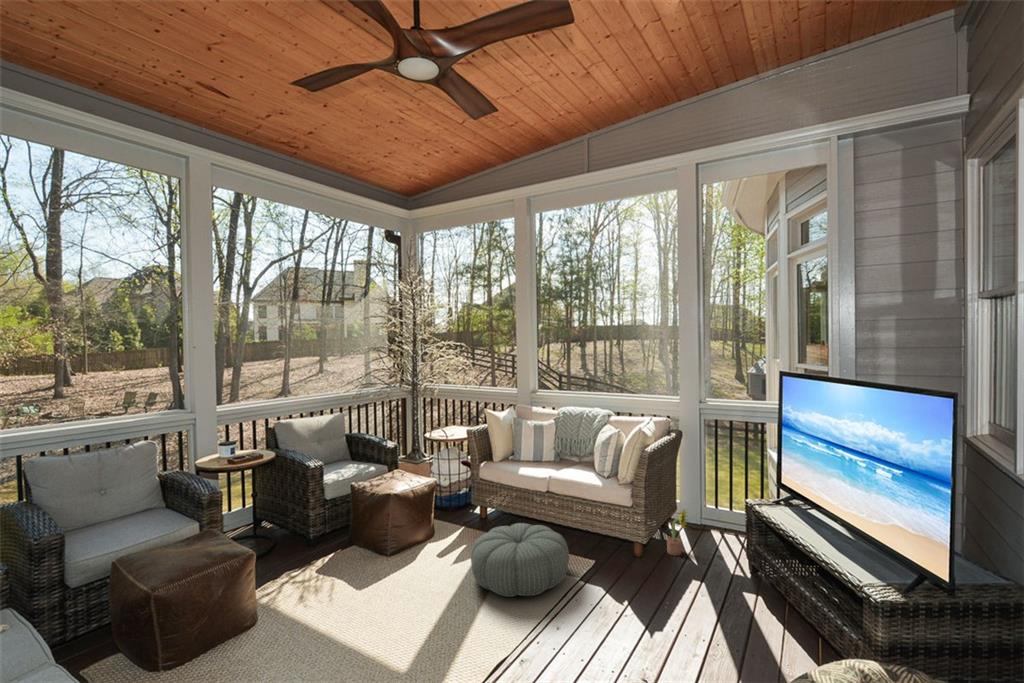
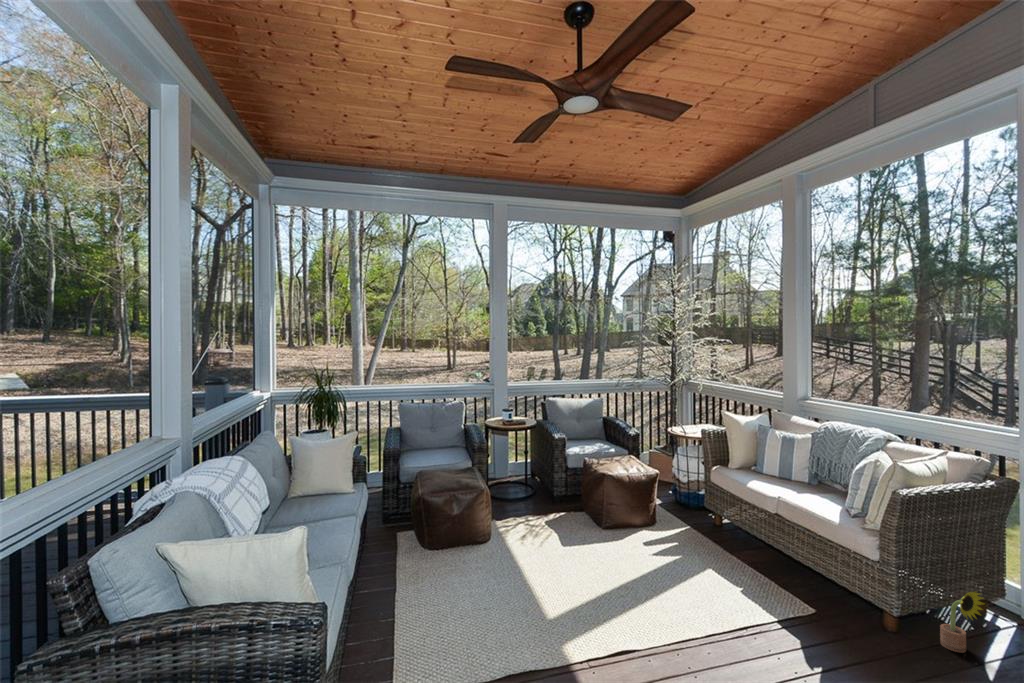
pouf: present [471,523,569,597] -> none [654,532,771,613]

